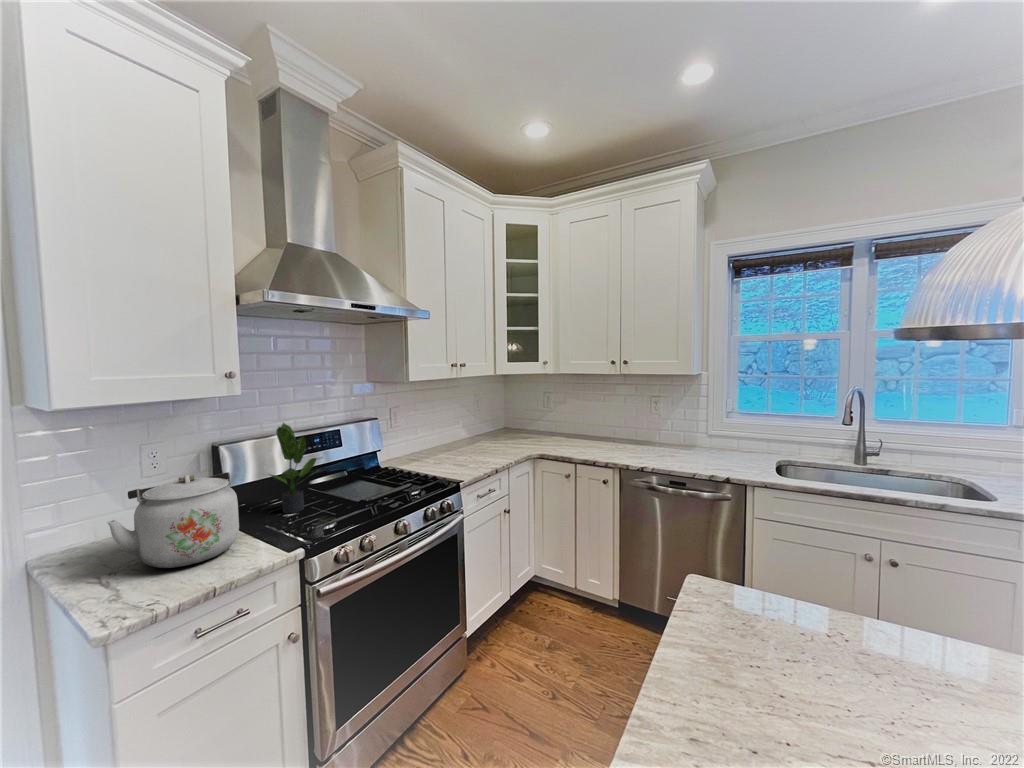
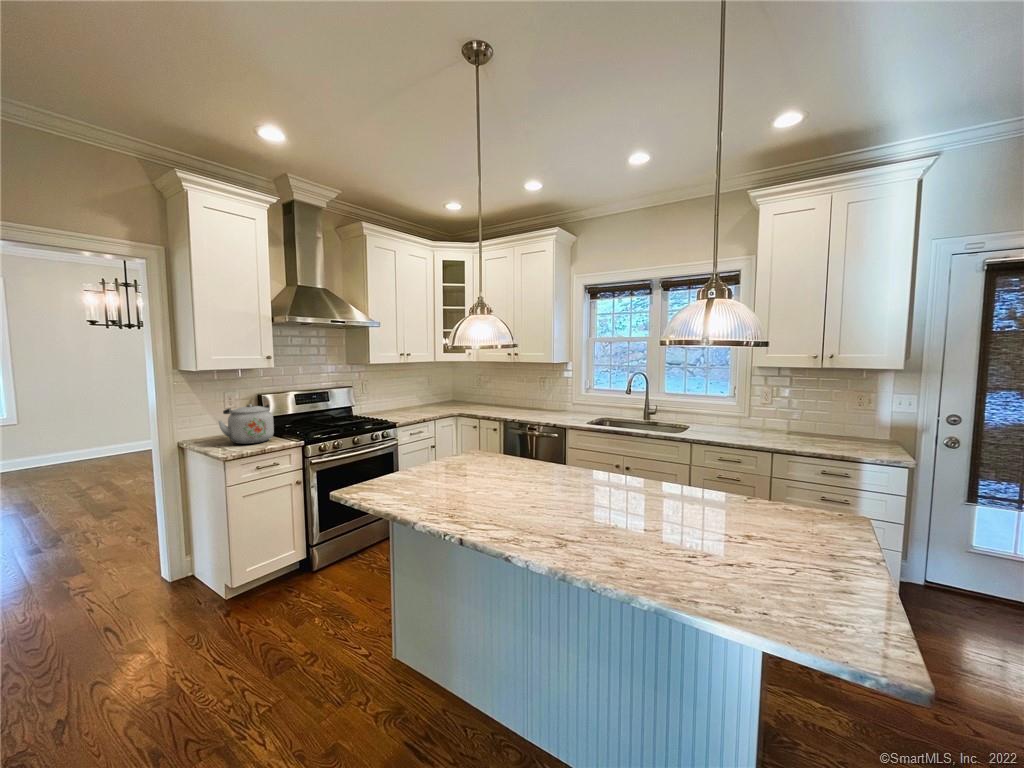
potted plant: present [270,423,316,513] -> none [287,383,314,431]

